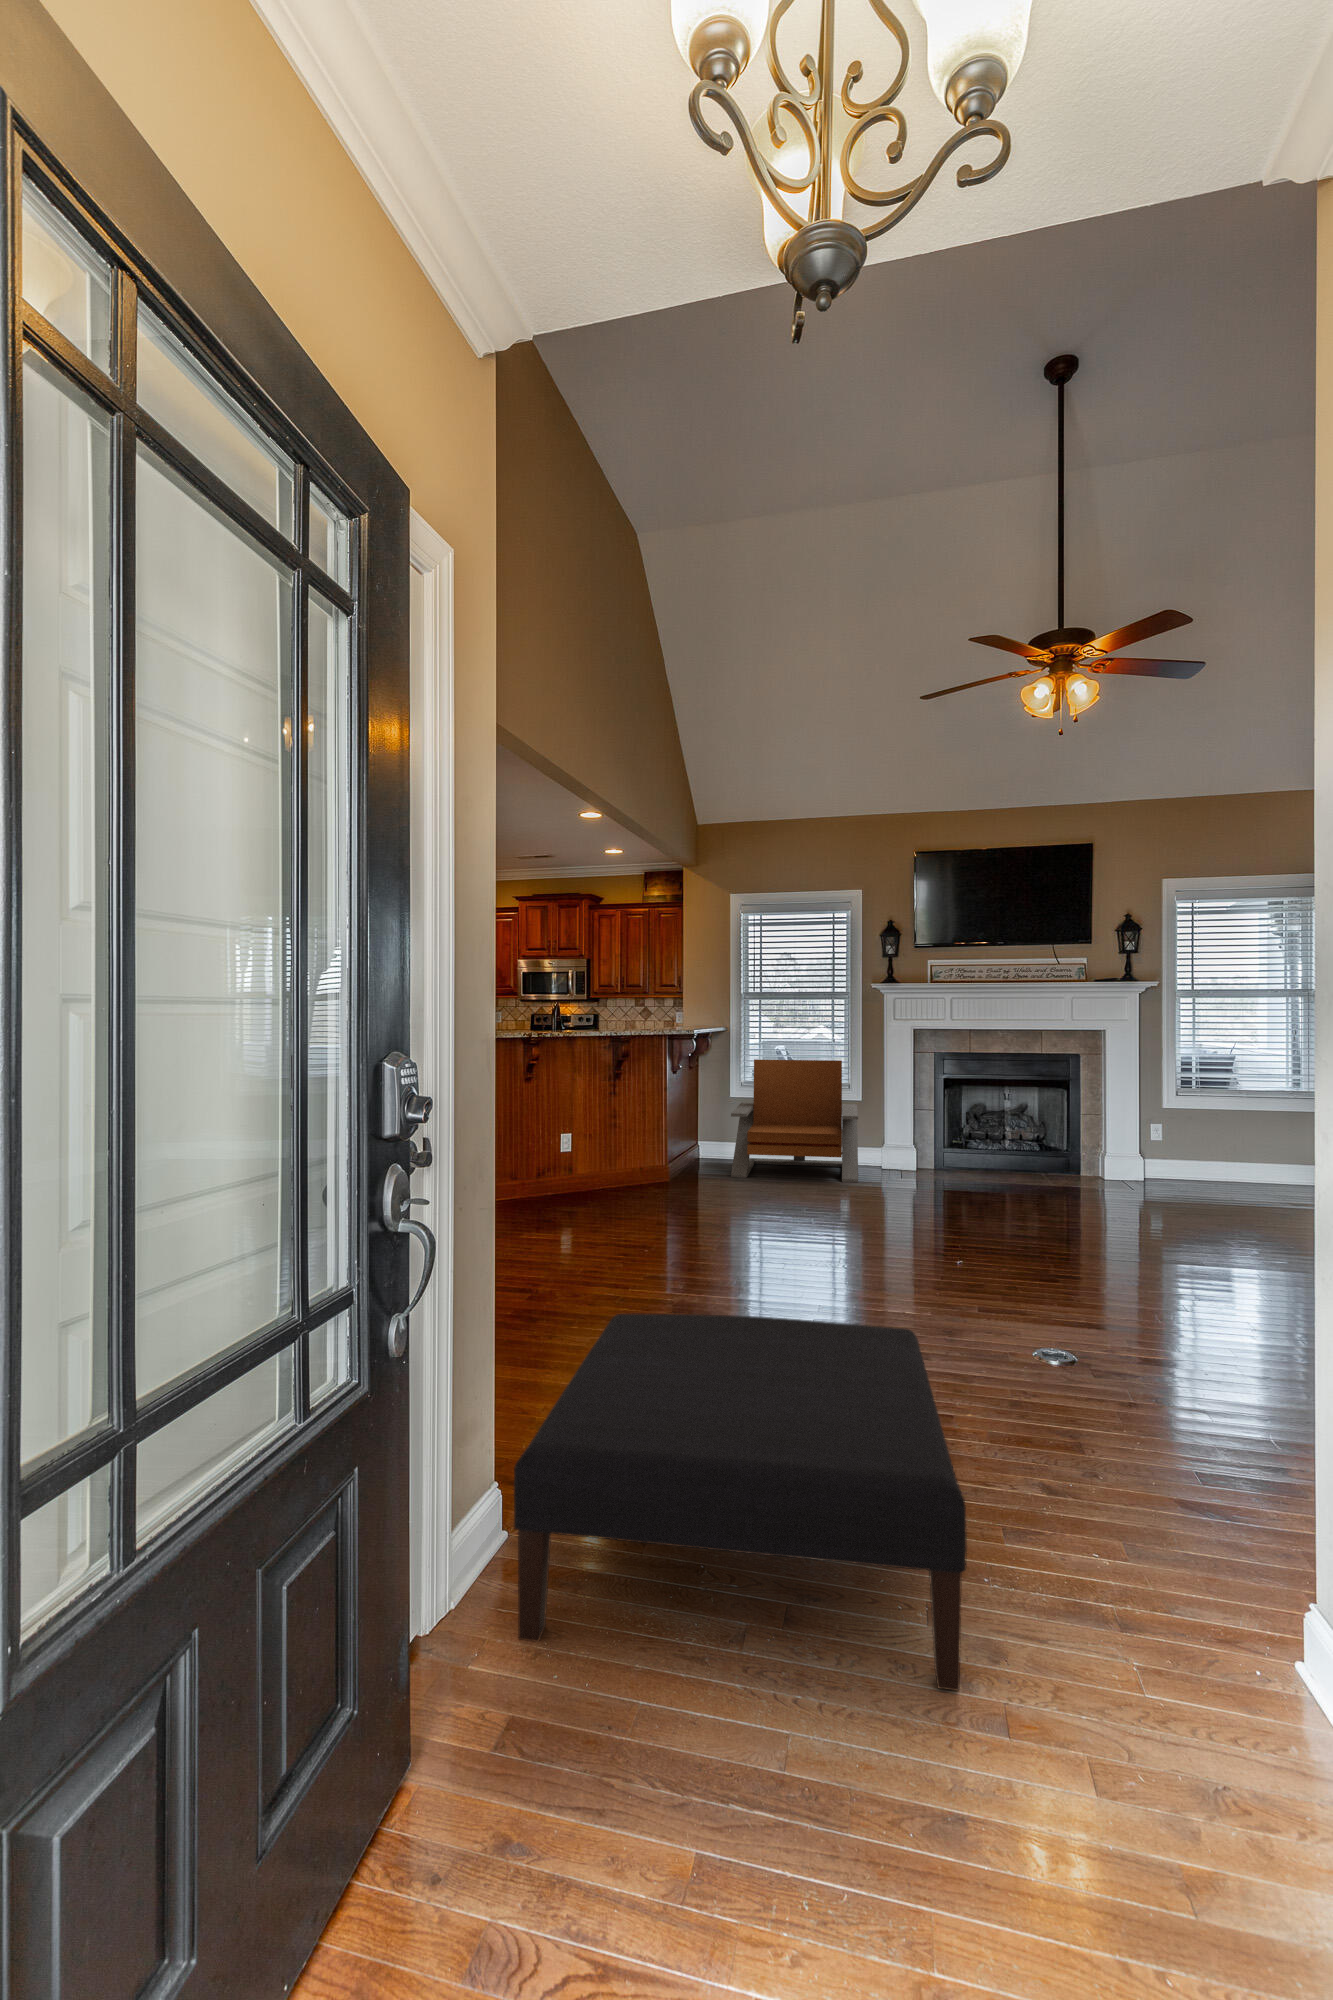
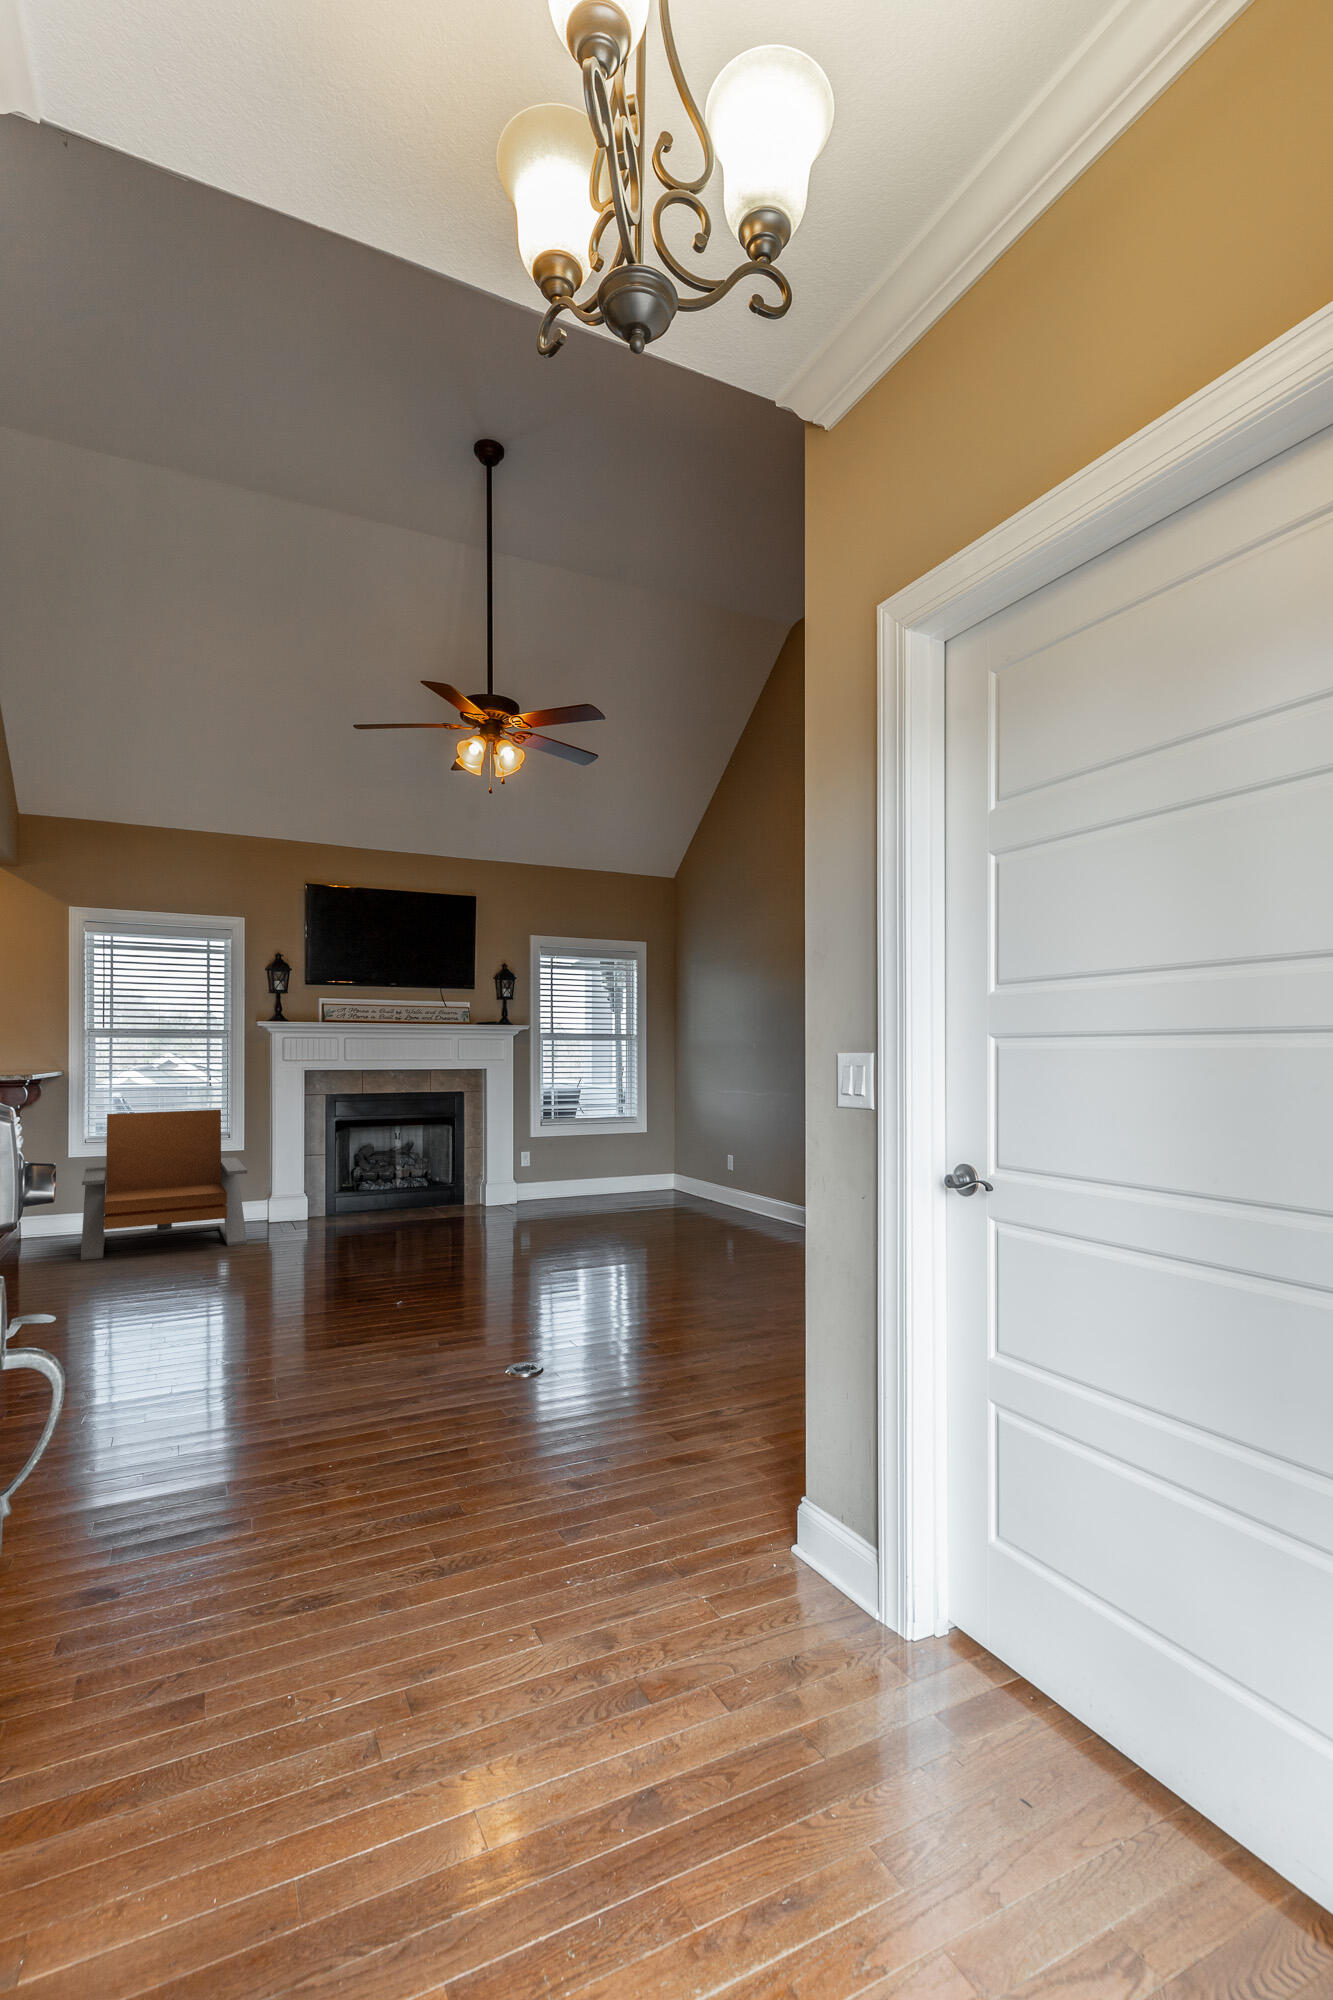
ottoman: present [514,1314,967,1690] -> none [86,1369,604,1892]

